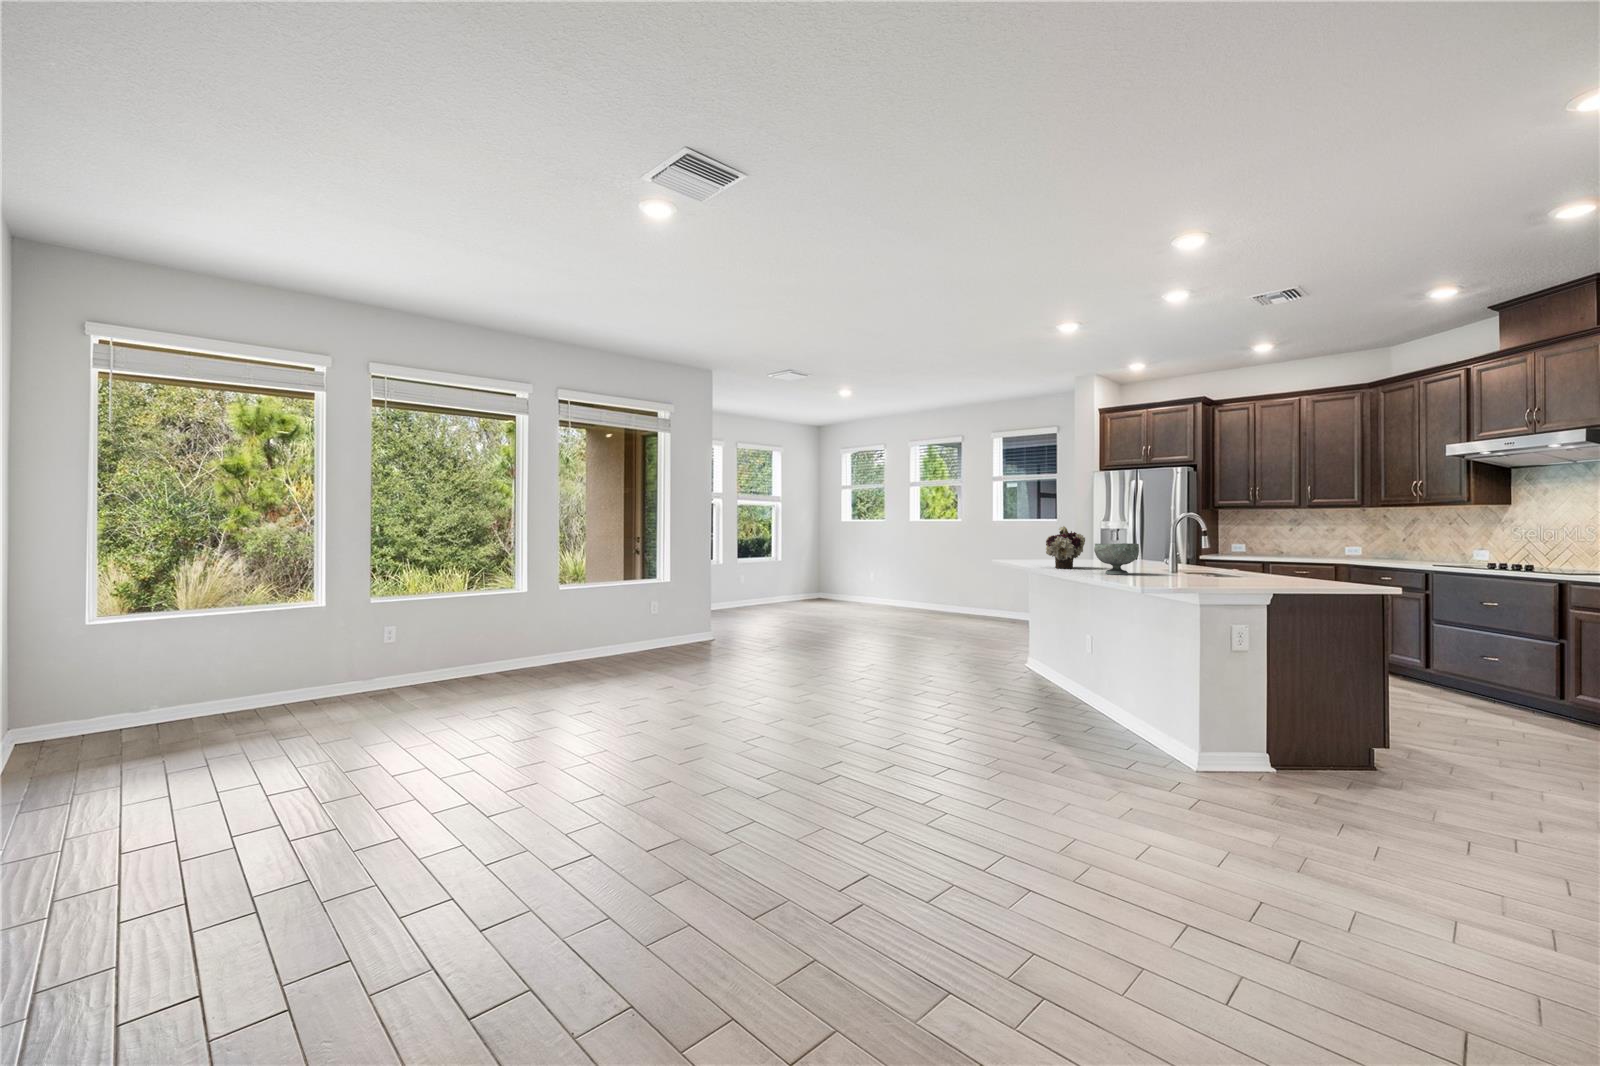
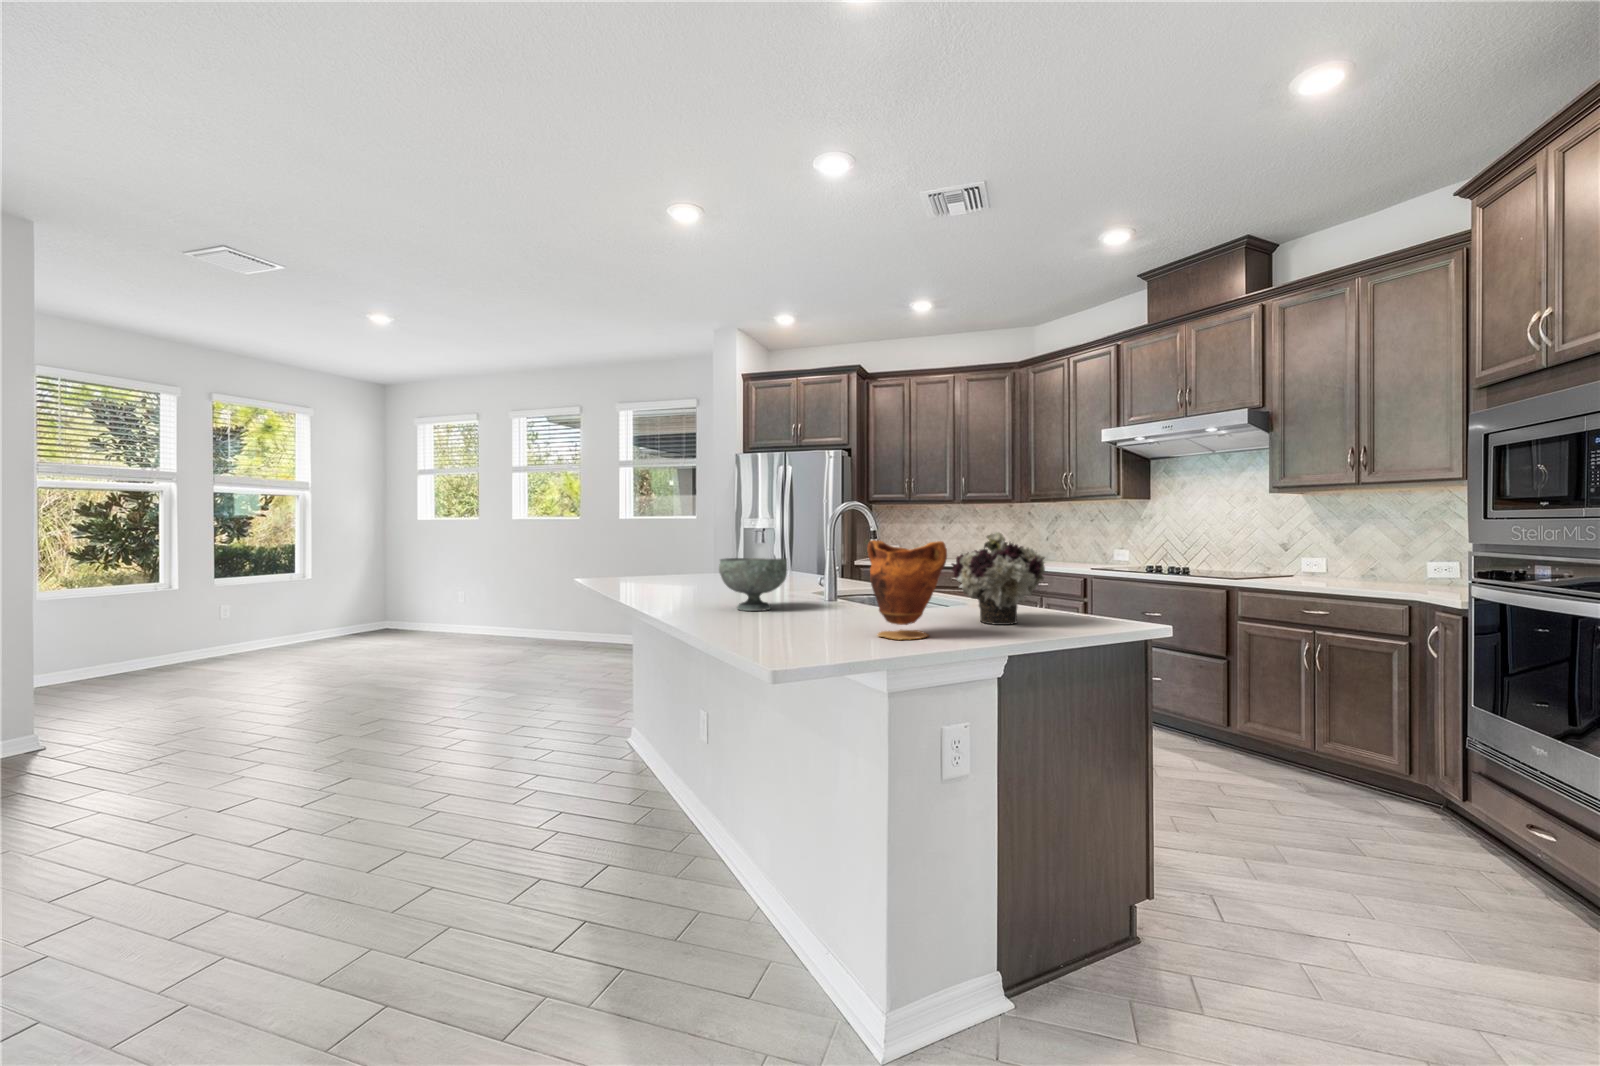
flower arrangement: present [1046,526,1085,569] -> present [952,532,1045,625]
vase: none [1190,531,1238,585] -> present [867,540,947,640]

